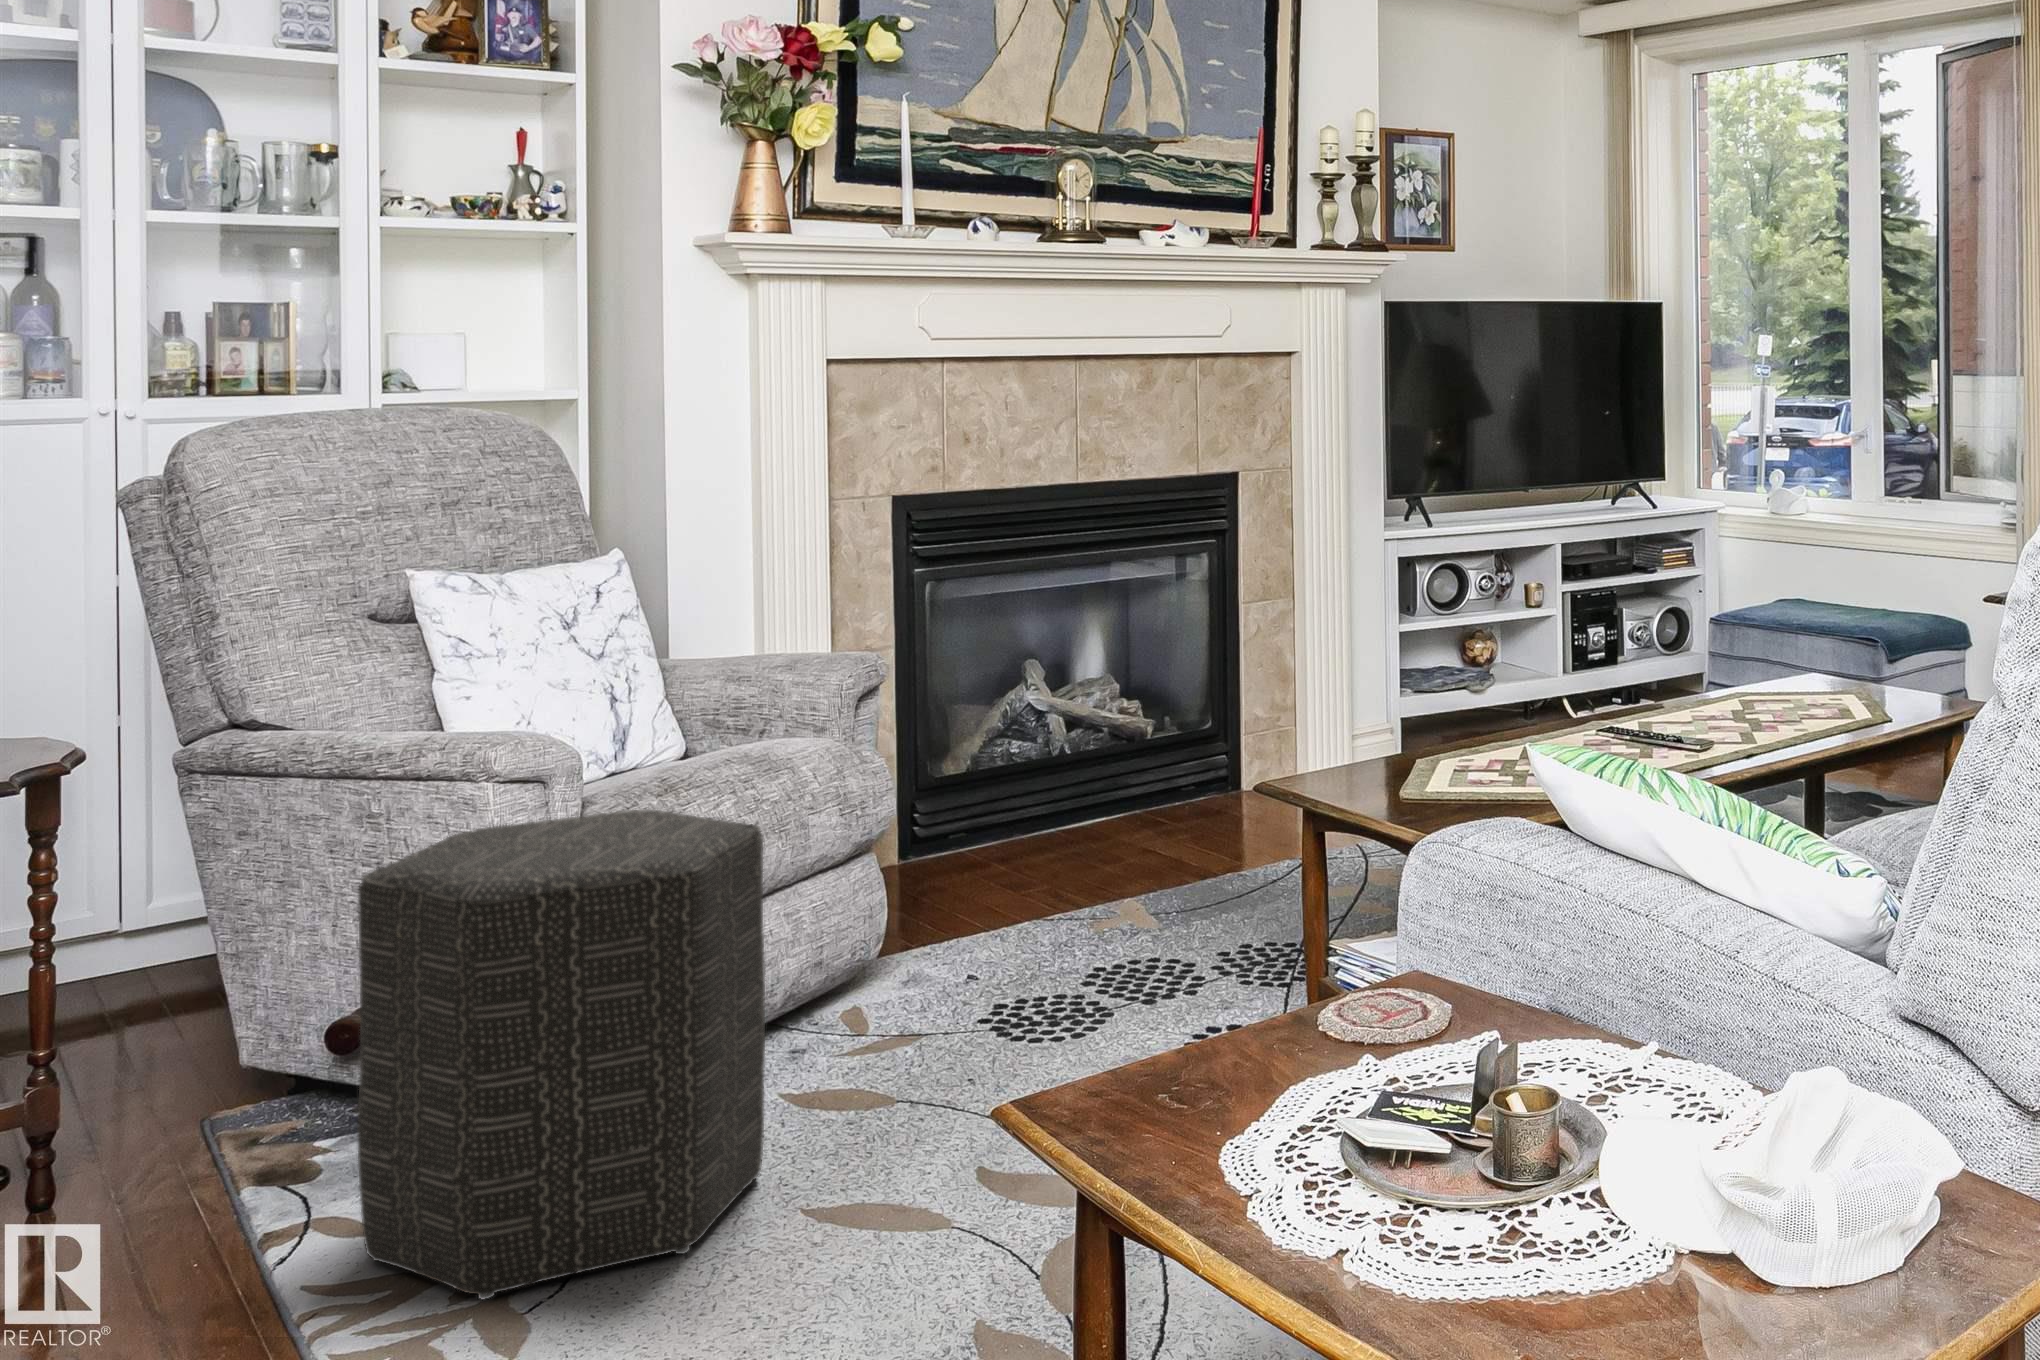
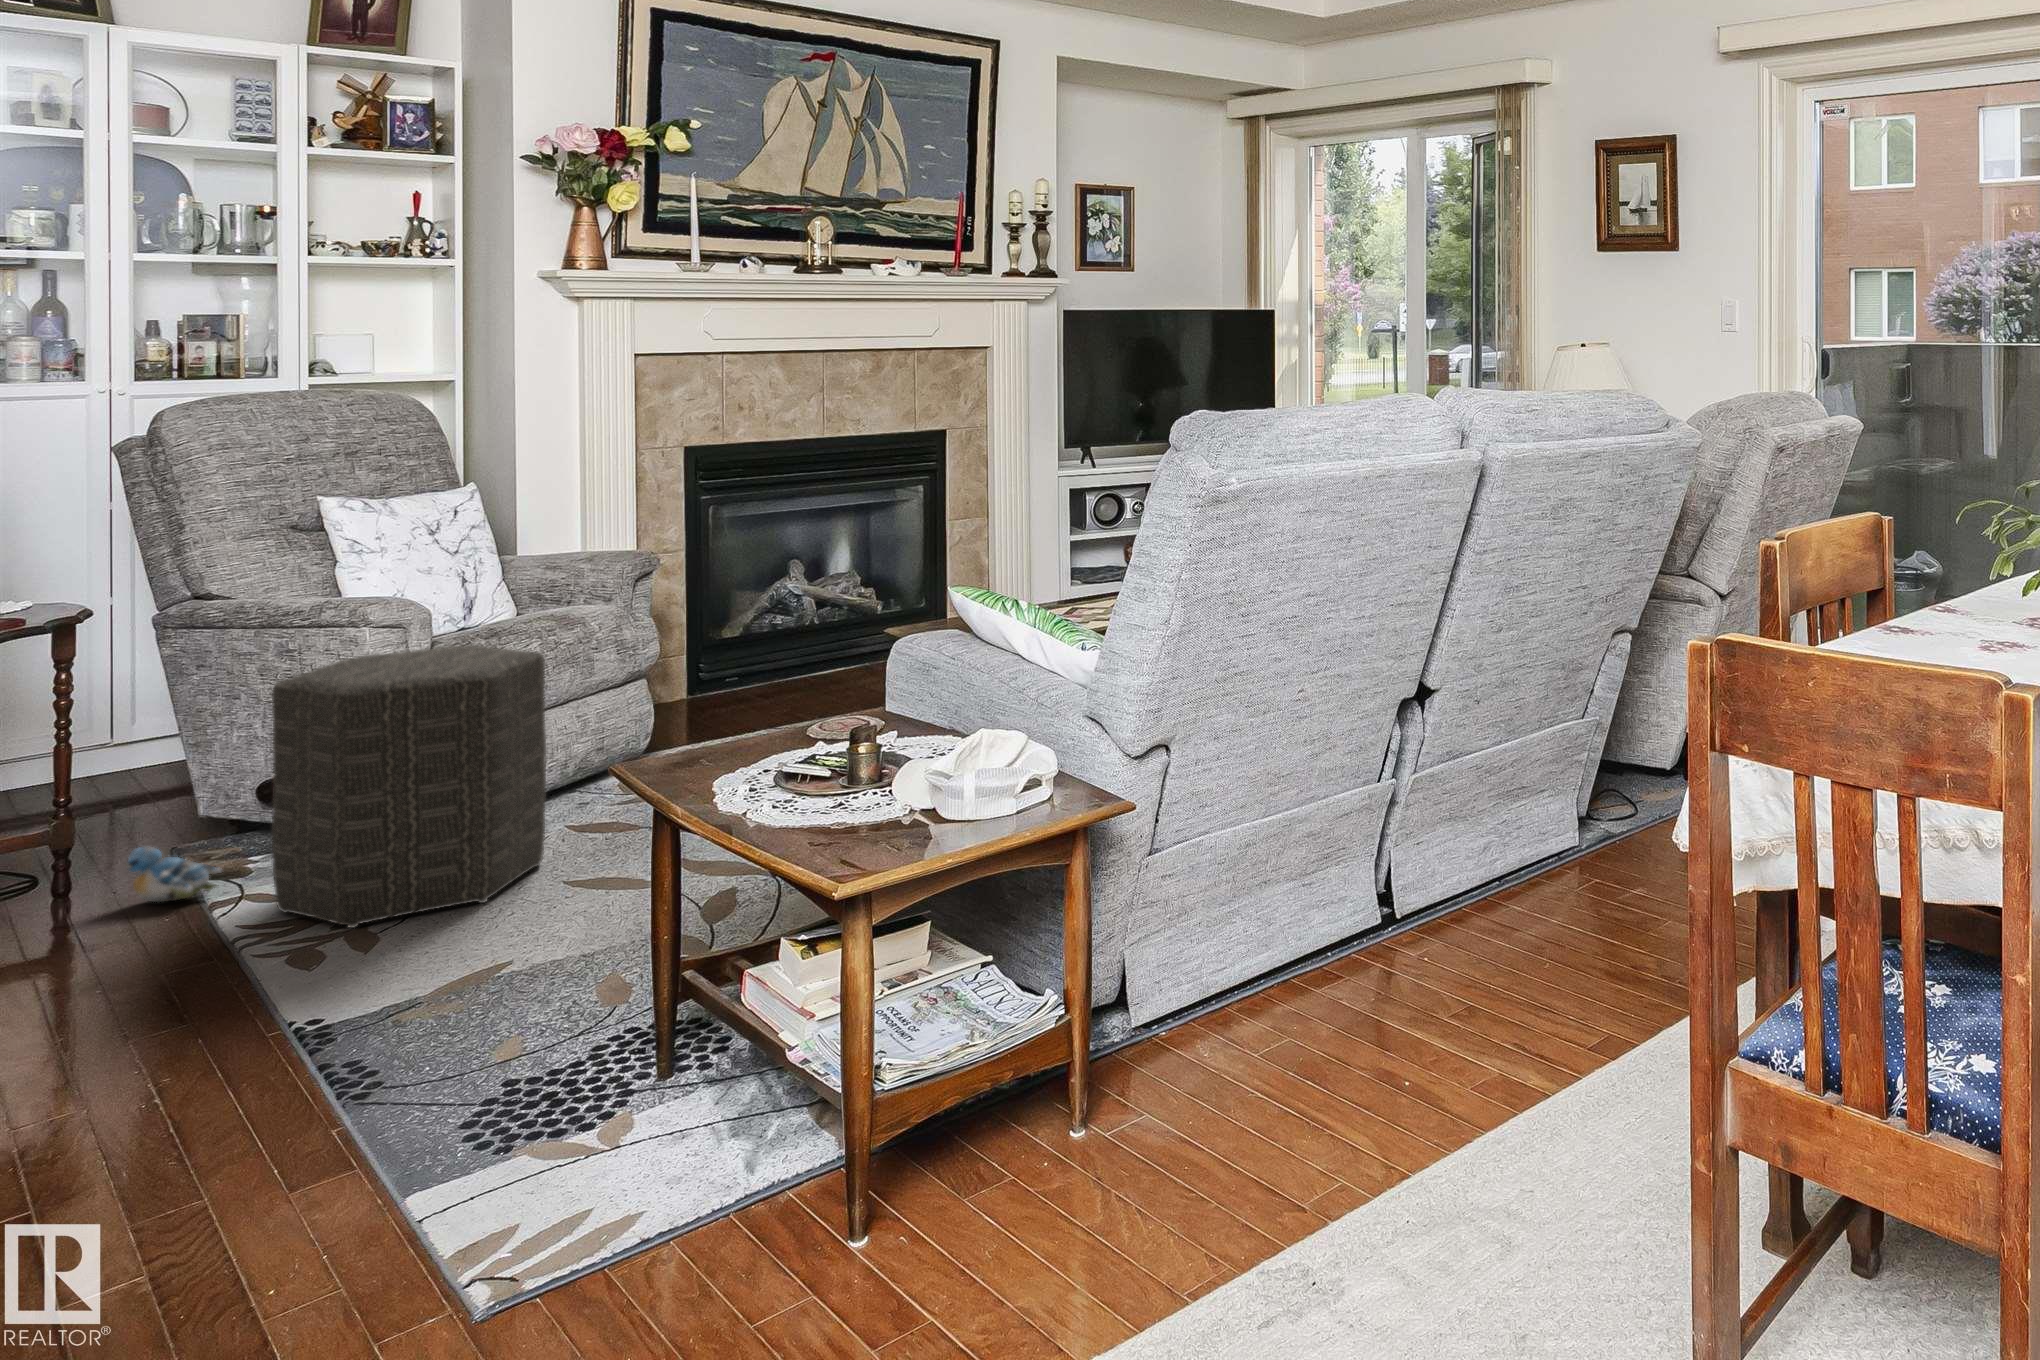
plush toy: none [137,1138,280,1230] -> present [126,847,222,902]

